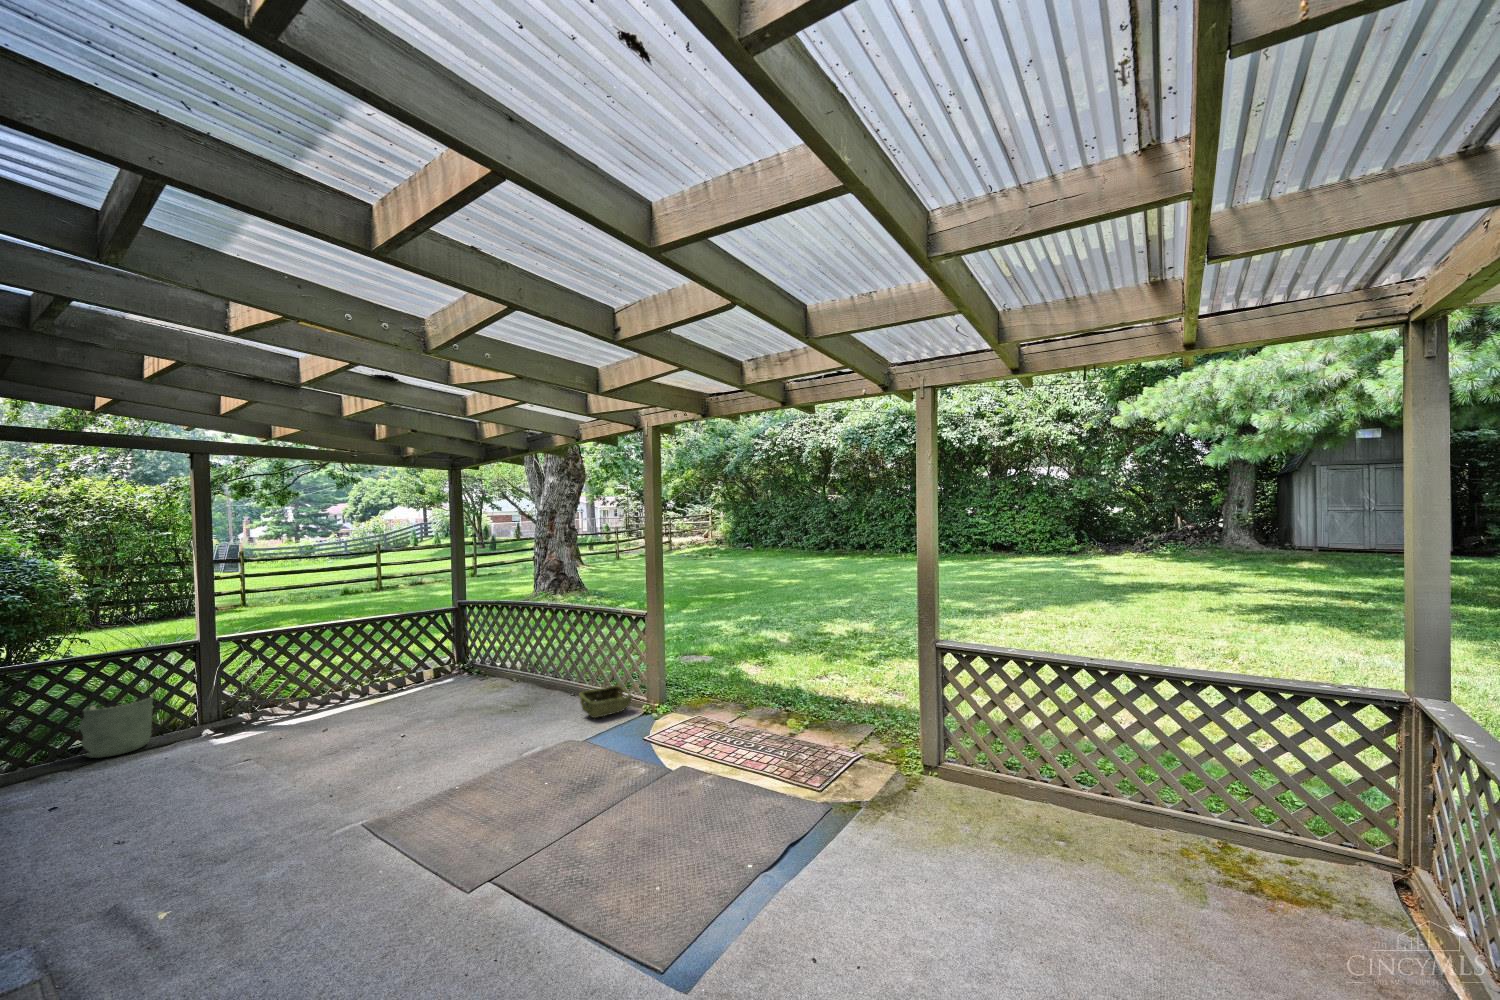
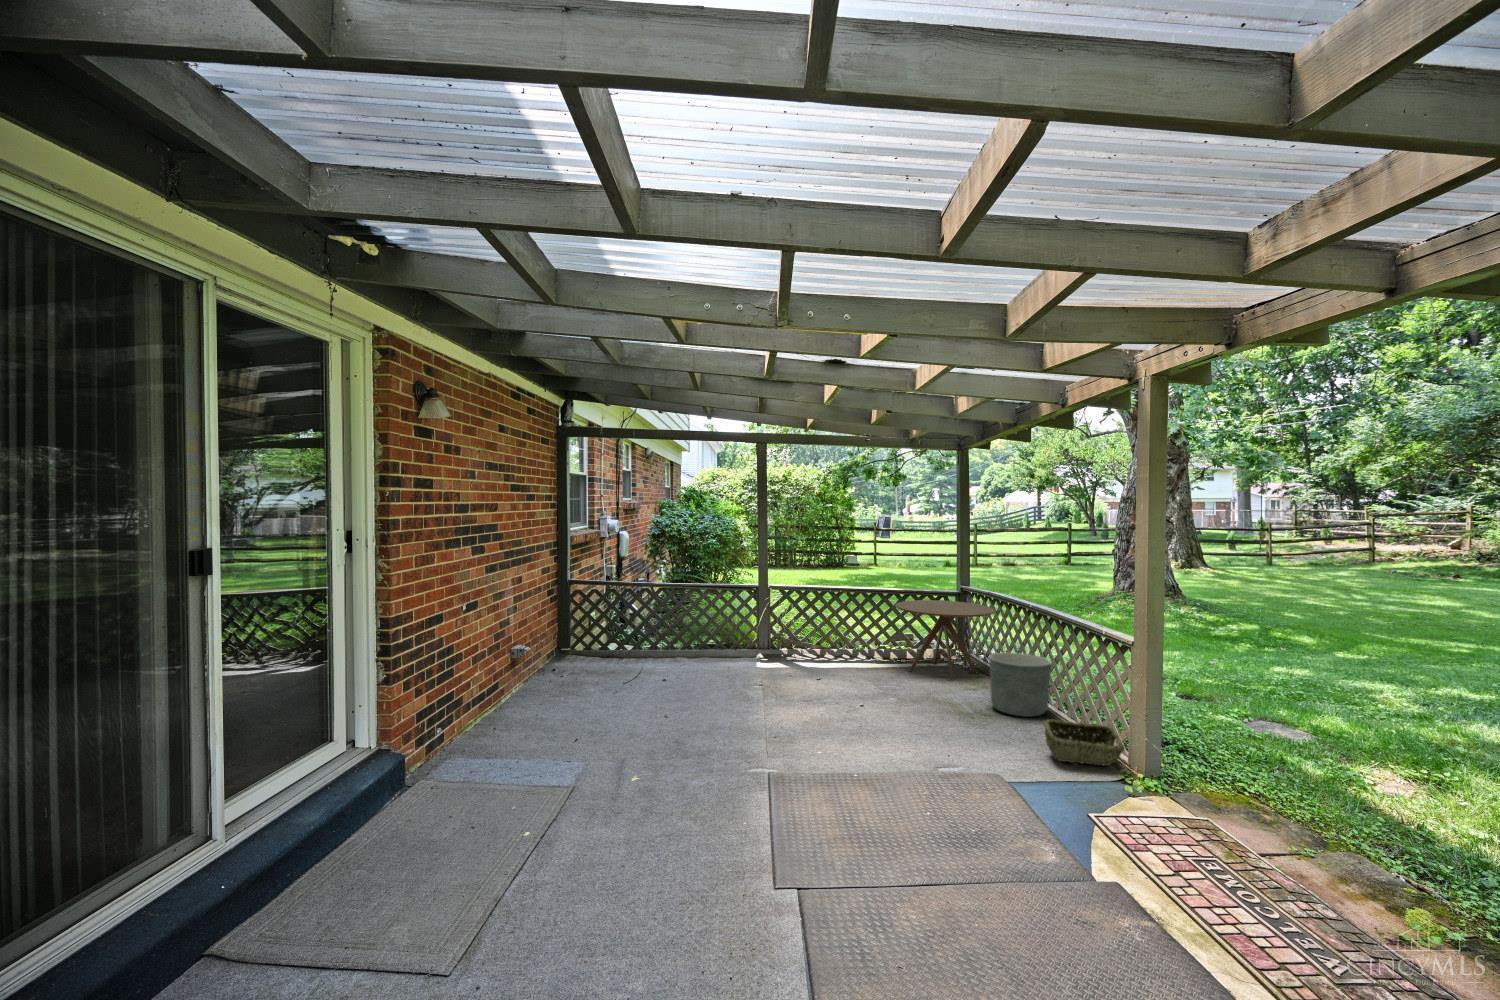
round table: none [404,620,497,692] -> present [895,600,995,680]
planter: present [80,695,153,758] -> present [989,653,1051,717]

